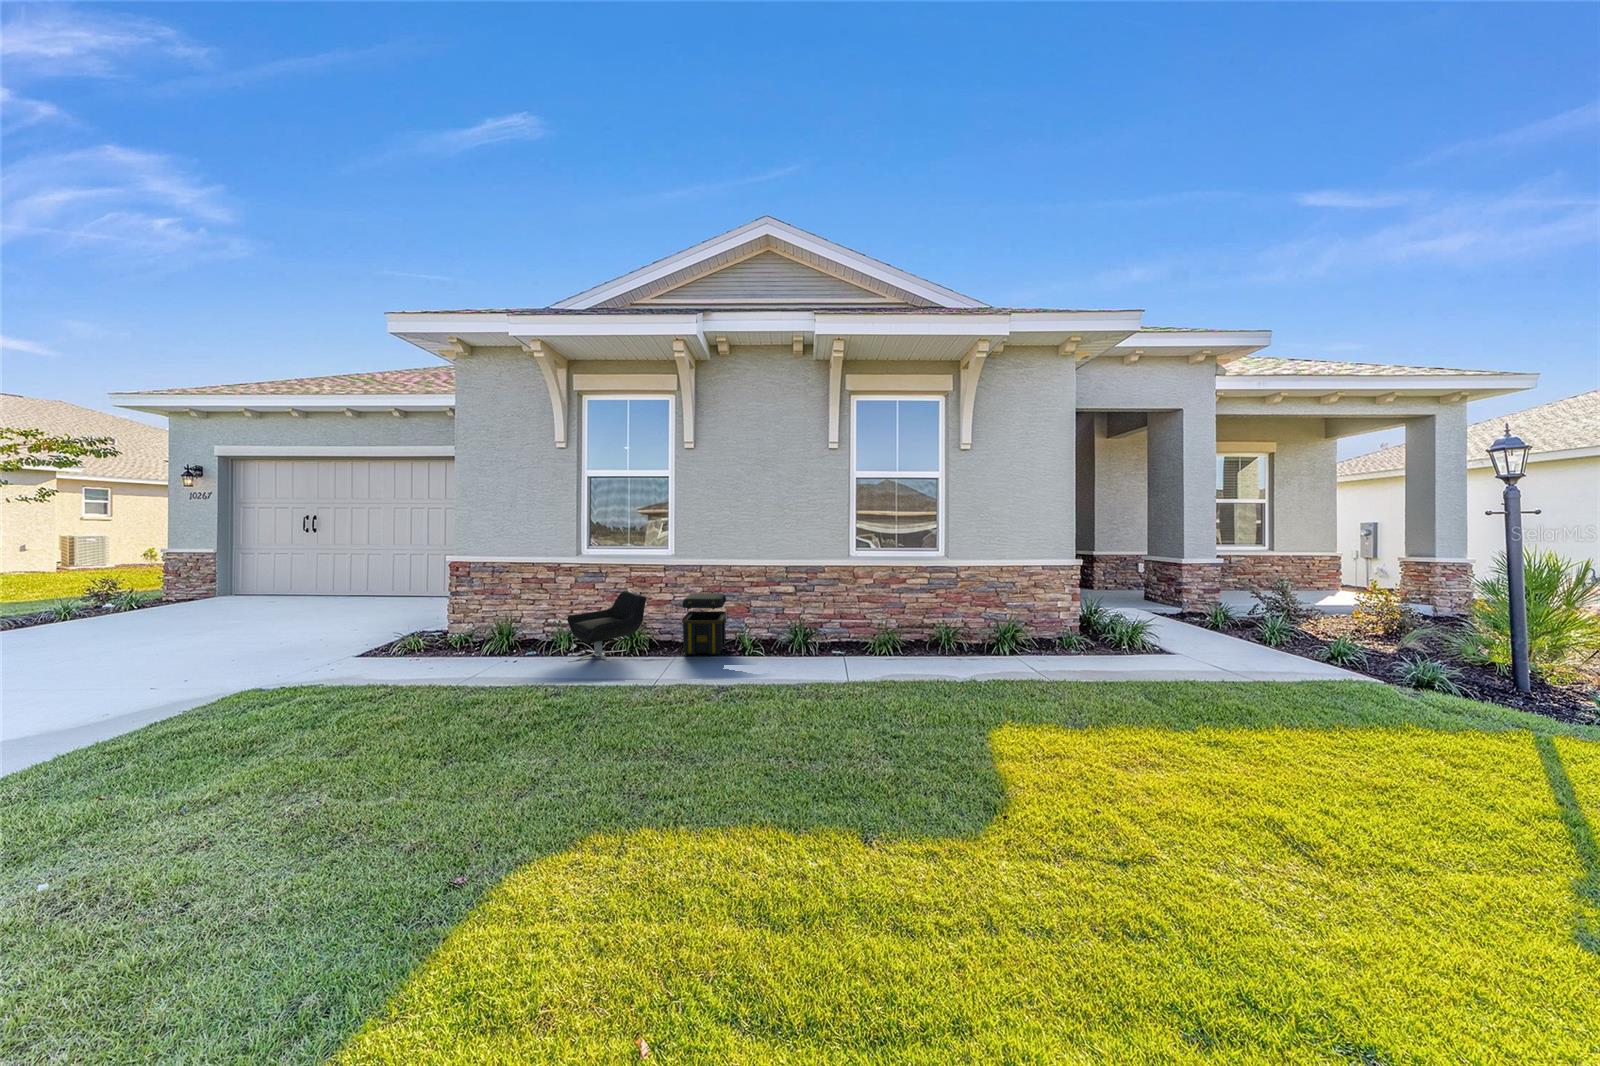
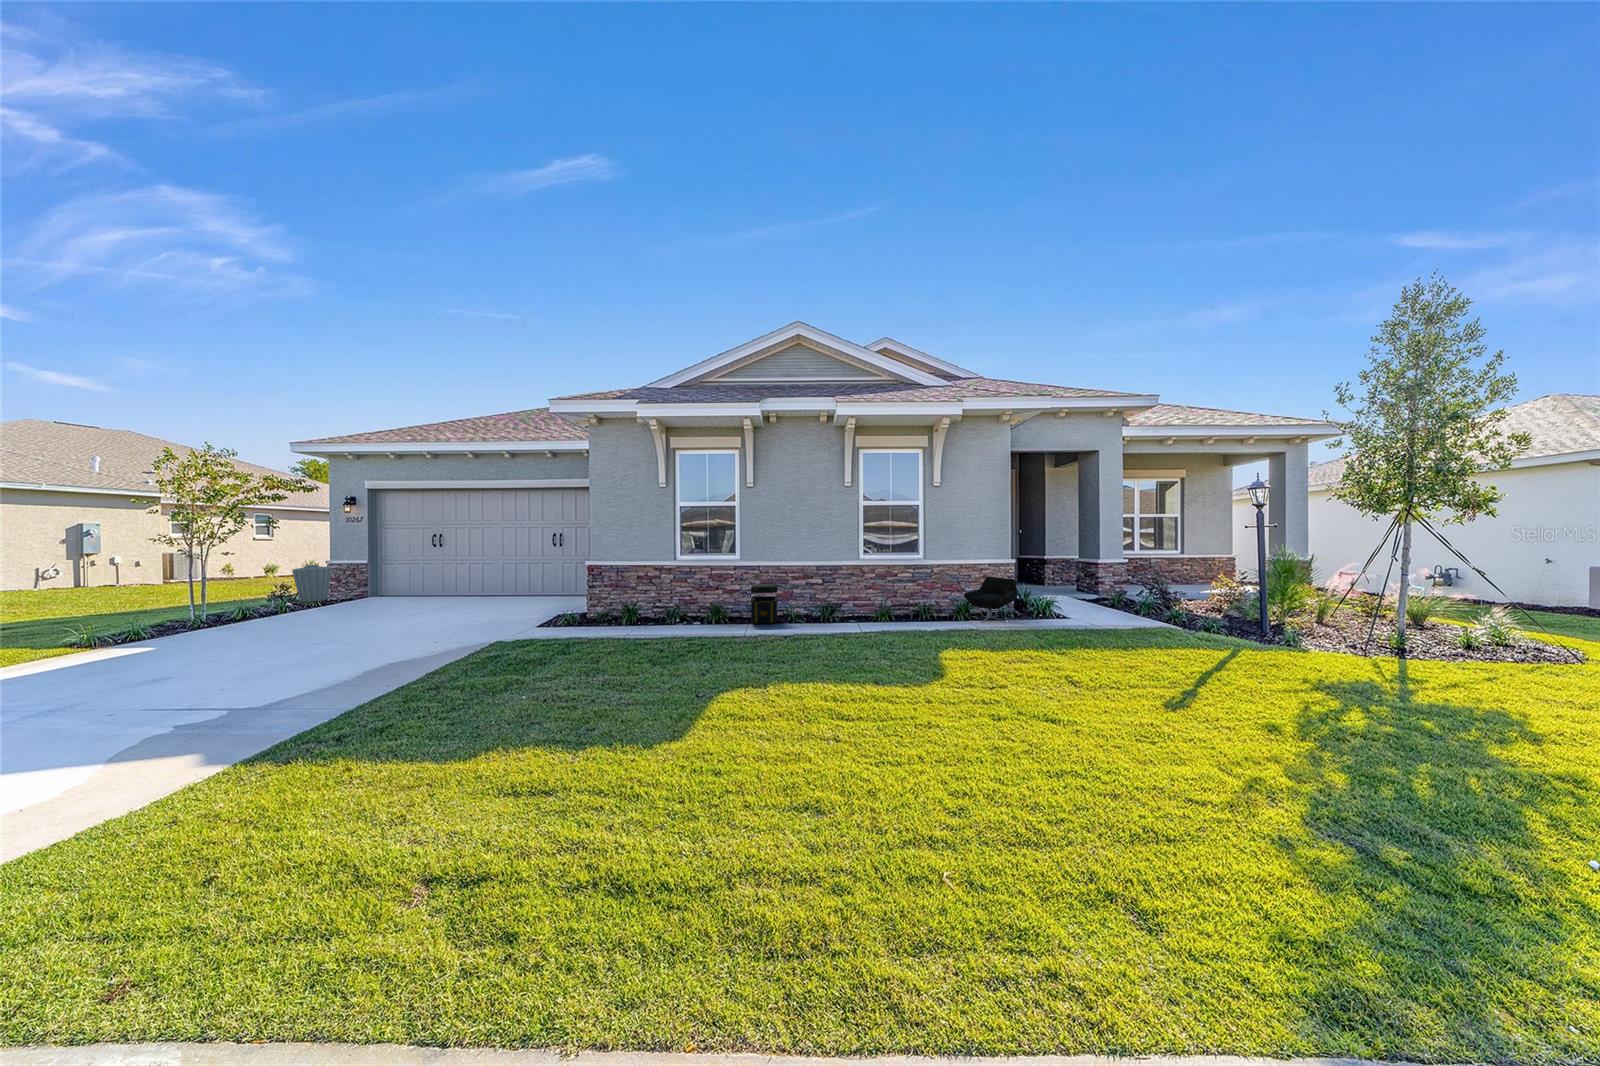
trash can: none [112,554,173,602] -> present [292,565,332,602]
lounge chair: present [567,591,646,662] -> present [964,577,1018,622]

